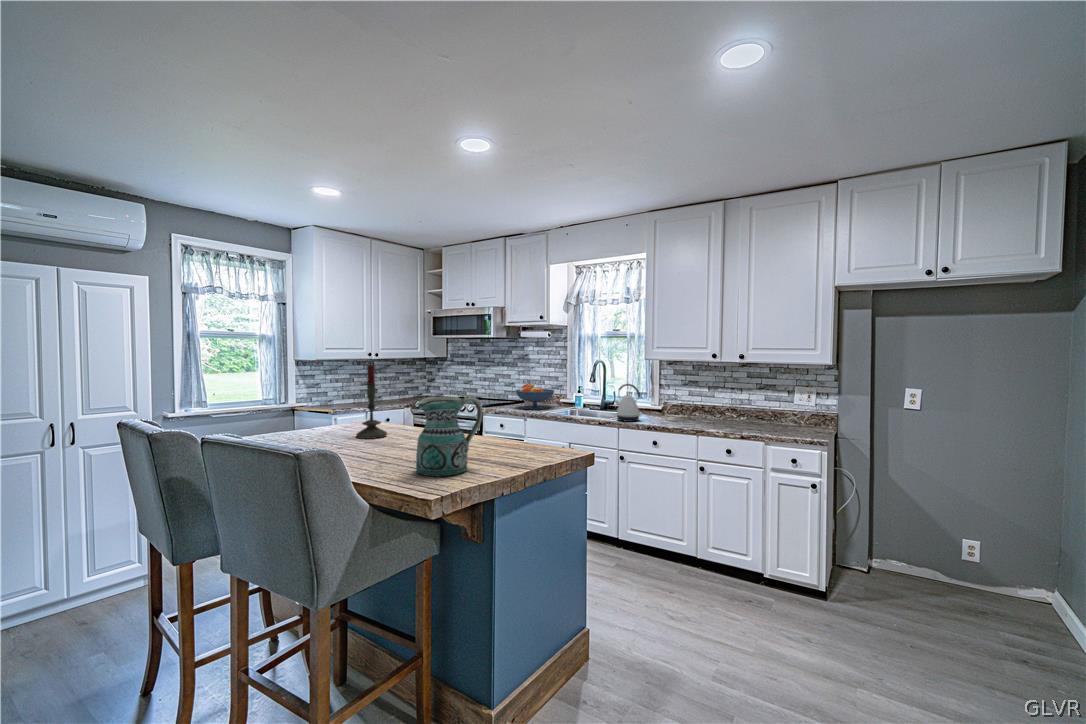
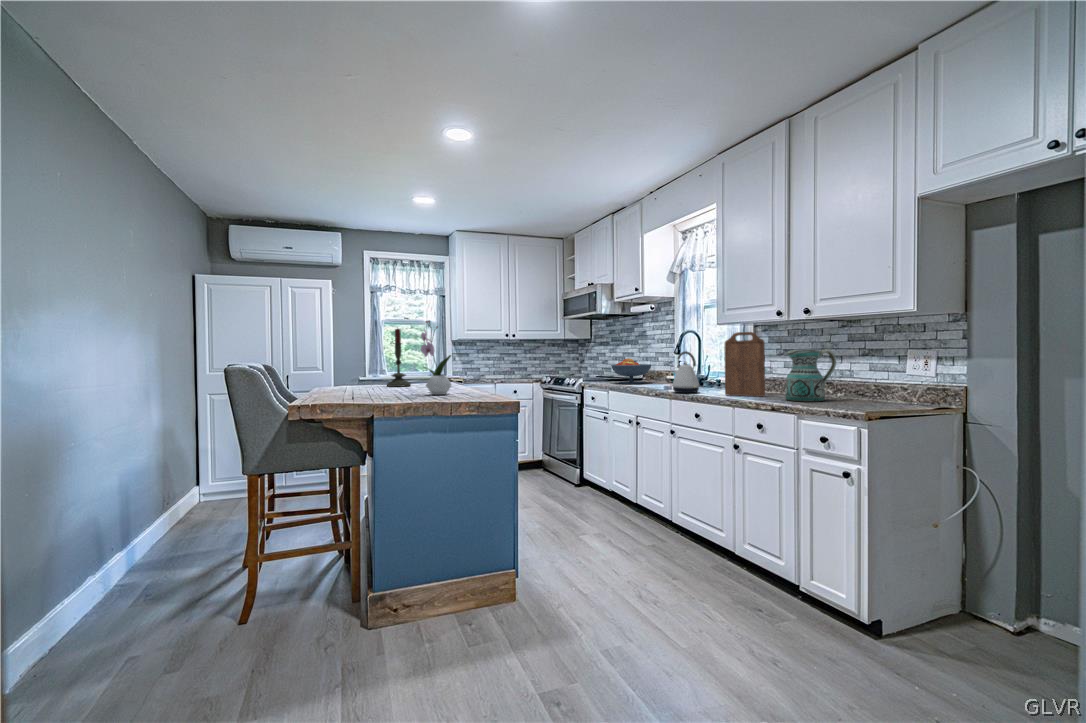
flower arrangement: none [479,366,518,451] -> present [421,320,452,395]
cutting board: none [669,370,700,423] -> present [725,332,765,397]
ceramic pitcher: present [416,396,483,476] -> present [785,349,836,402]

